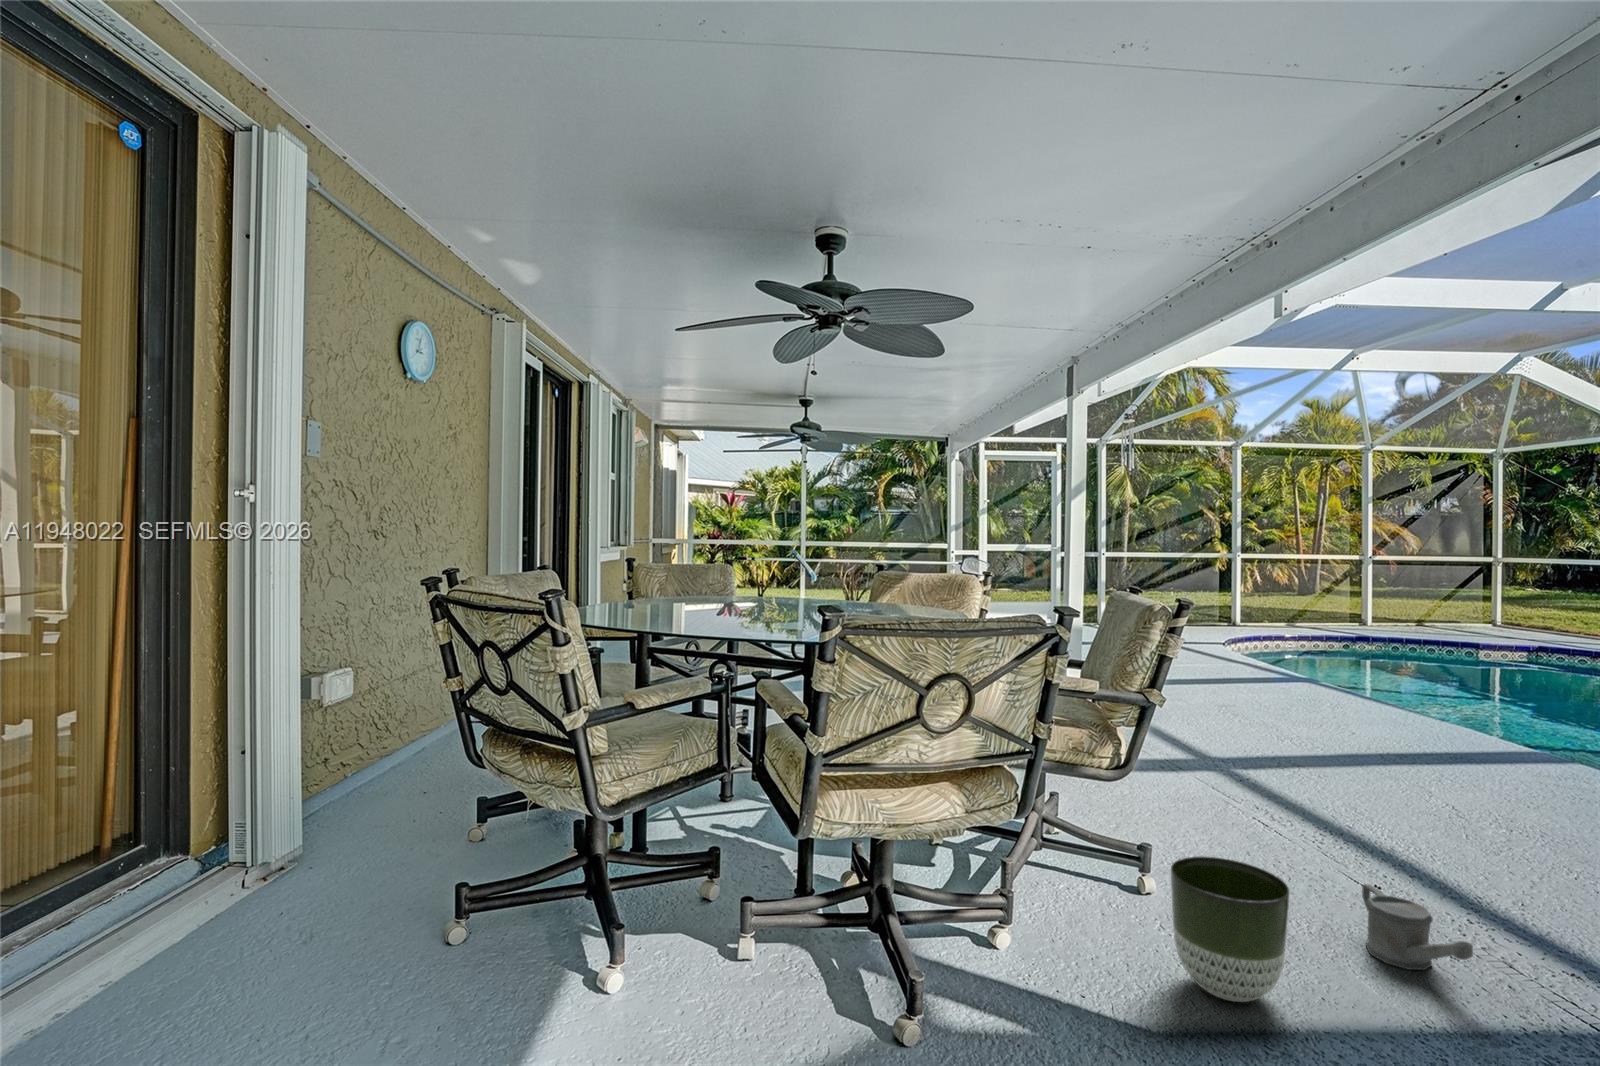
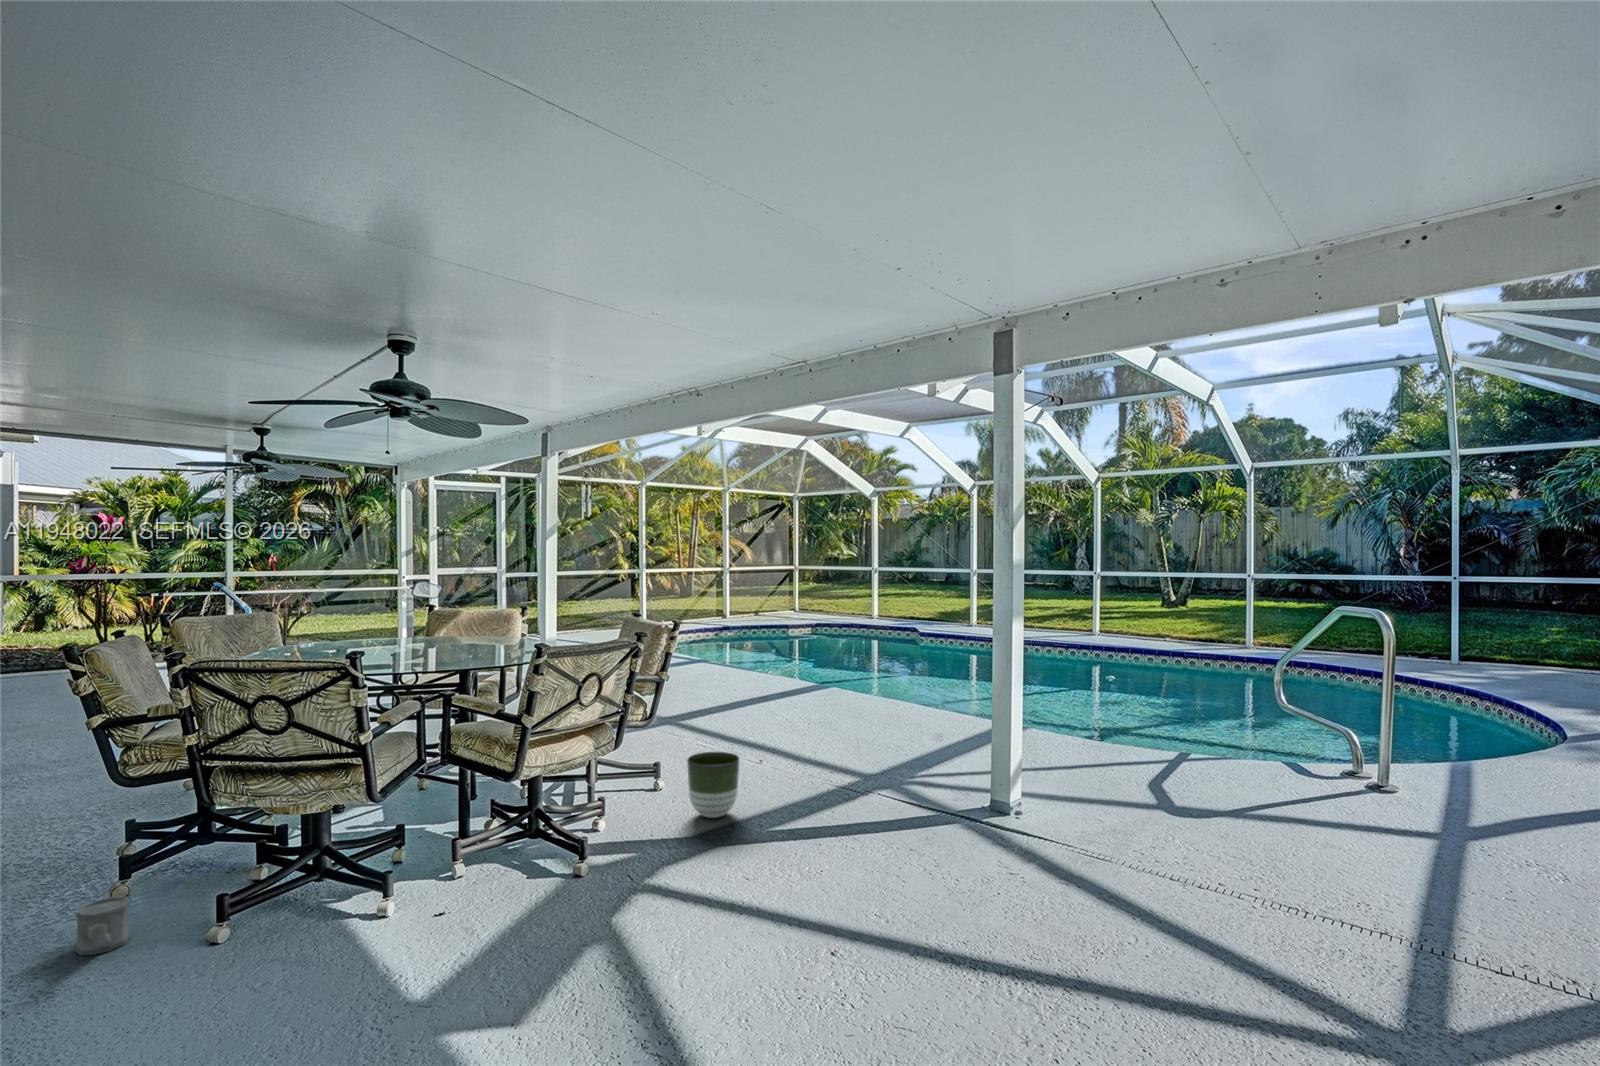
watering can: present [1362,884,1473,970] -> present [75,892,131,955]

